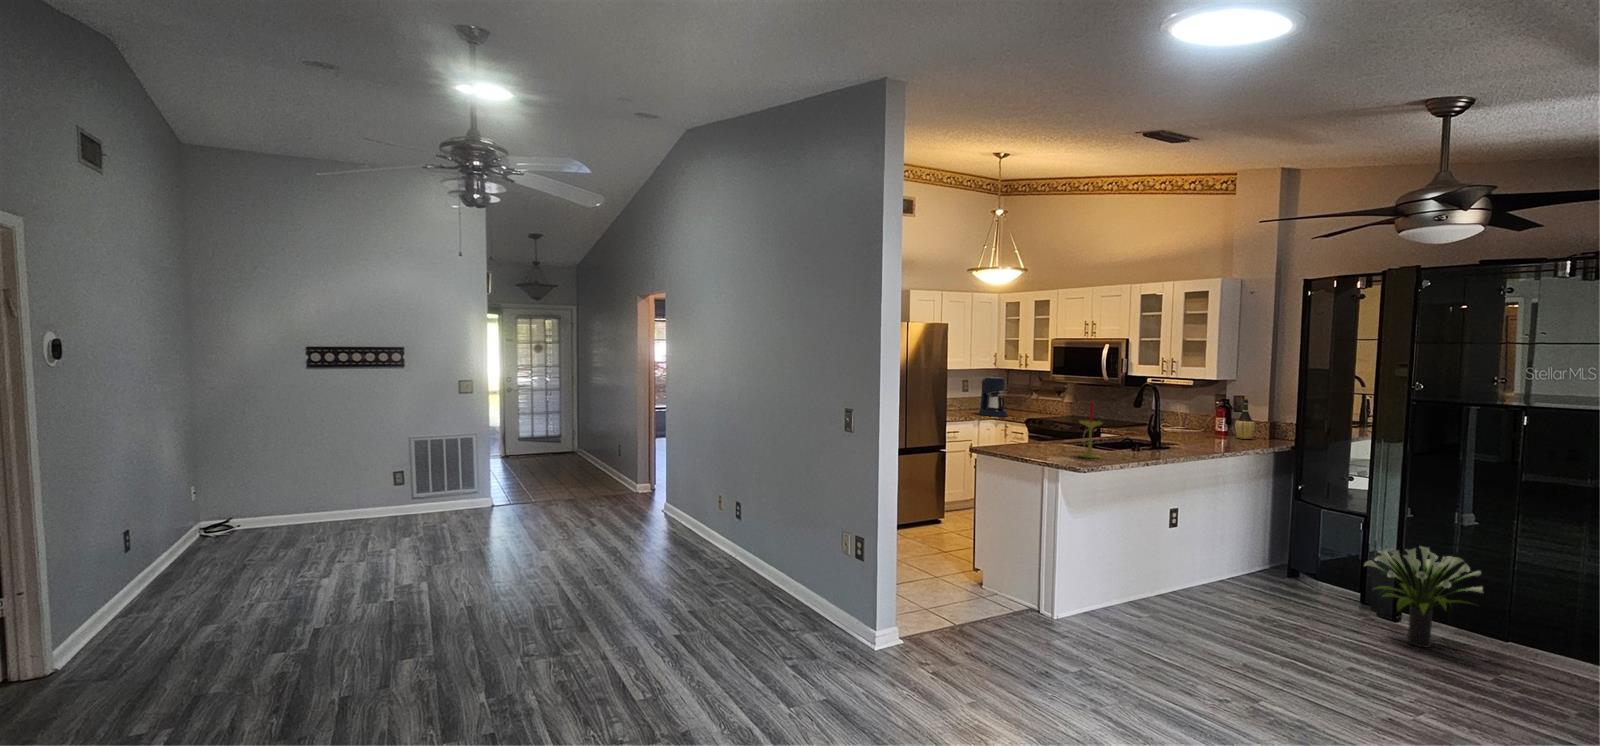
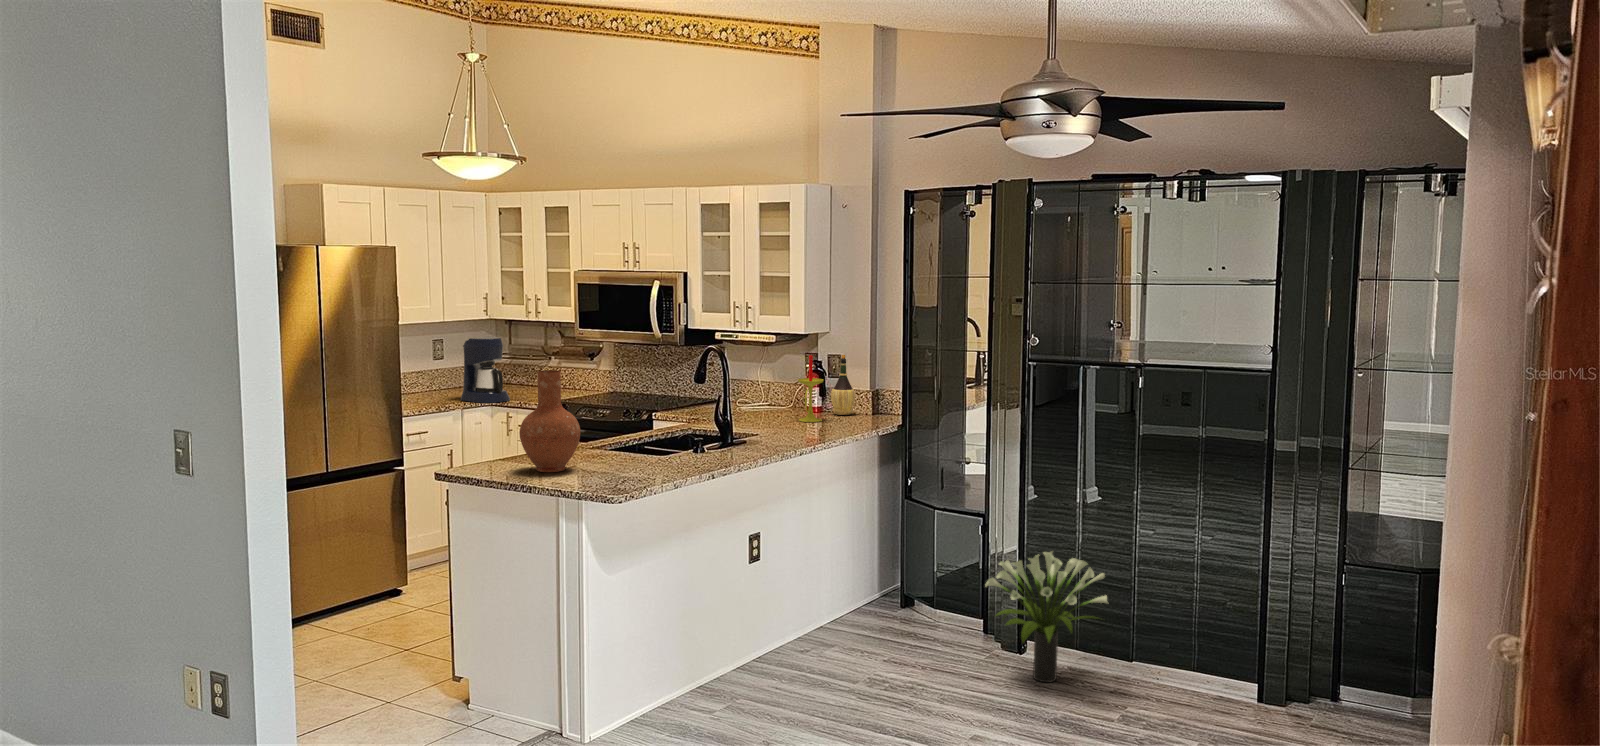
vase: none [1022,391,1060,451] -> present [519,370,580,472]
candle: present [1080,401,1102,458] -> present [798,355,823,422]

